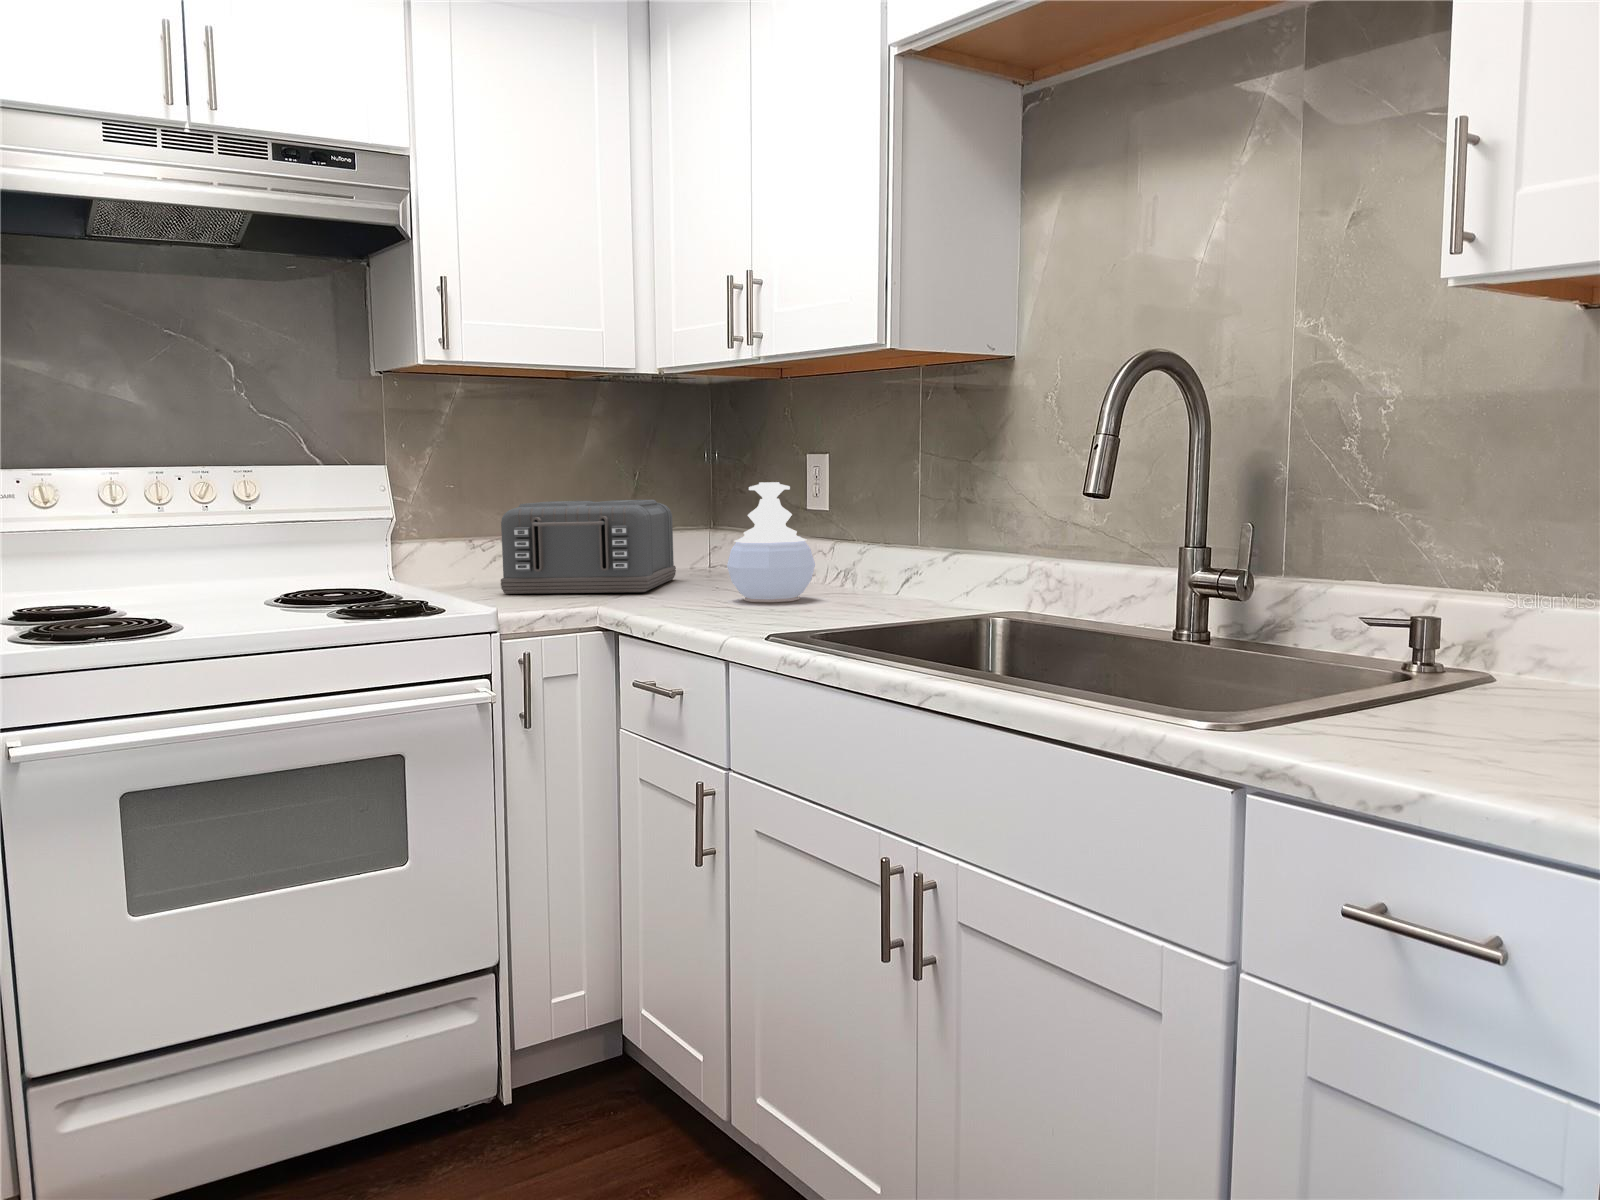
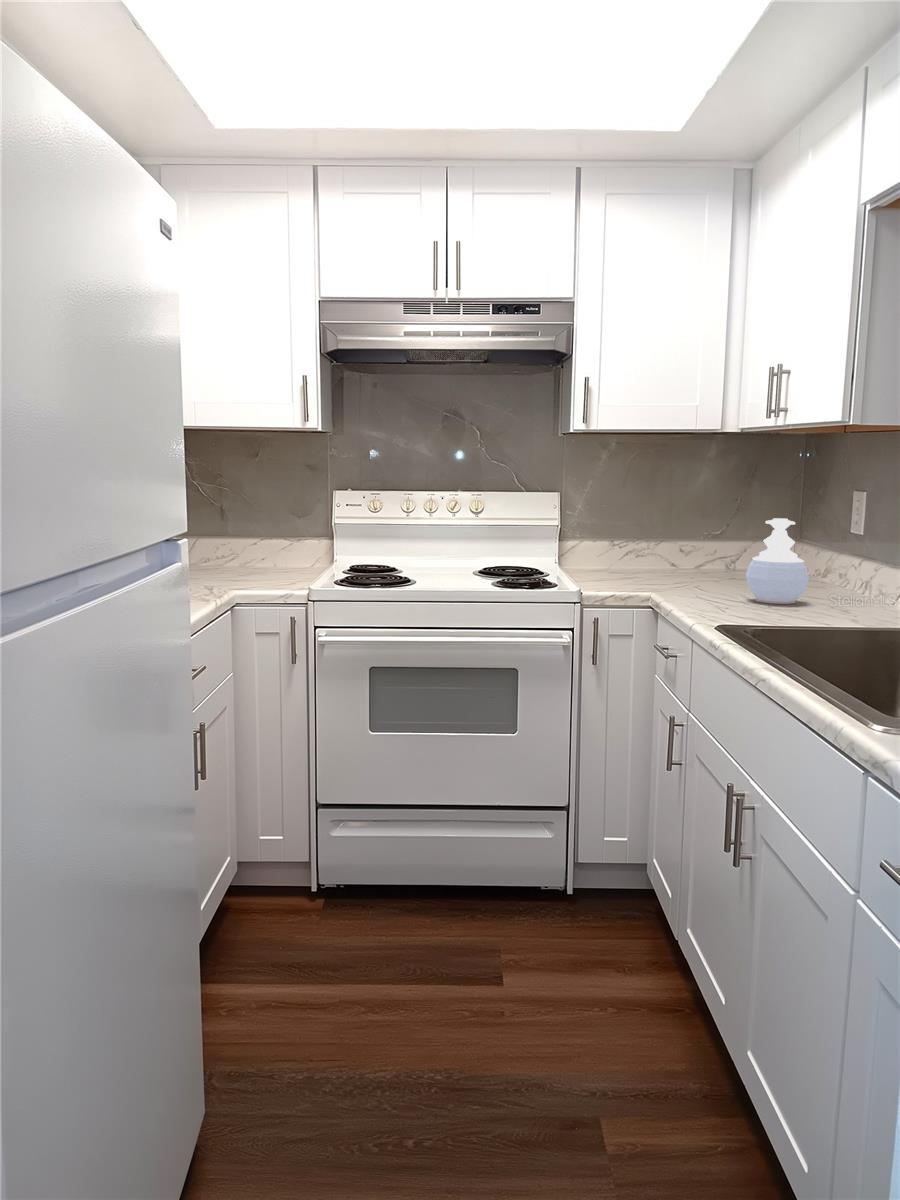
toaster: present [501,500,676,594] -> none [612,520,743,586]

